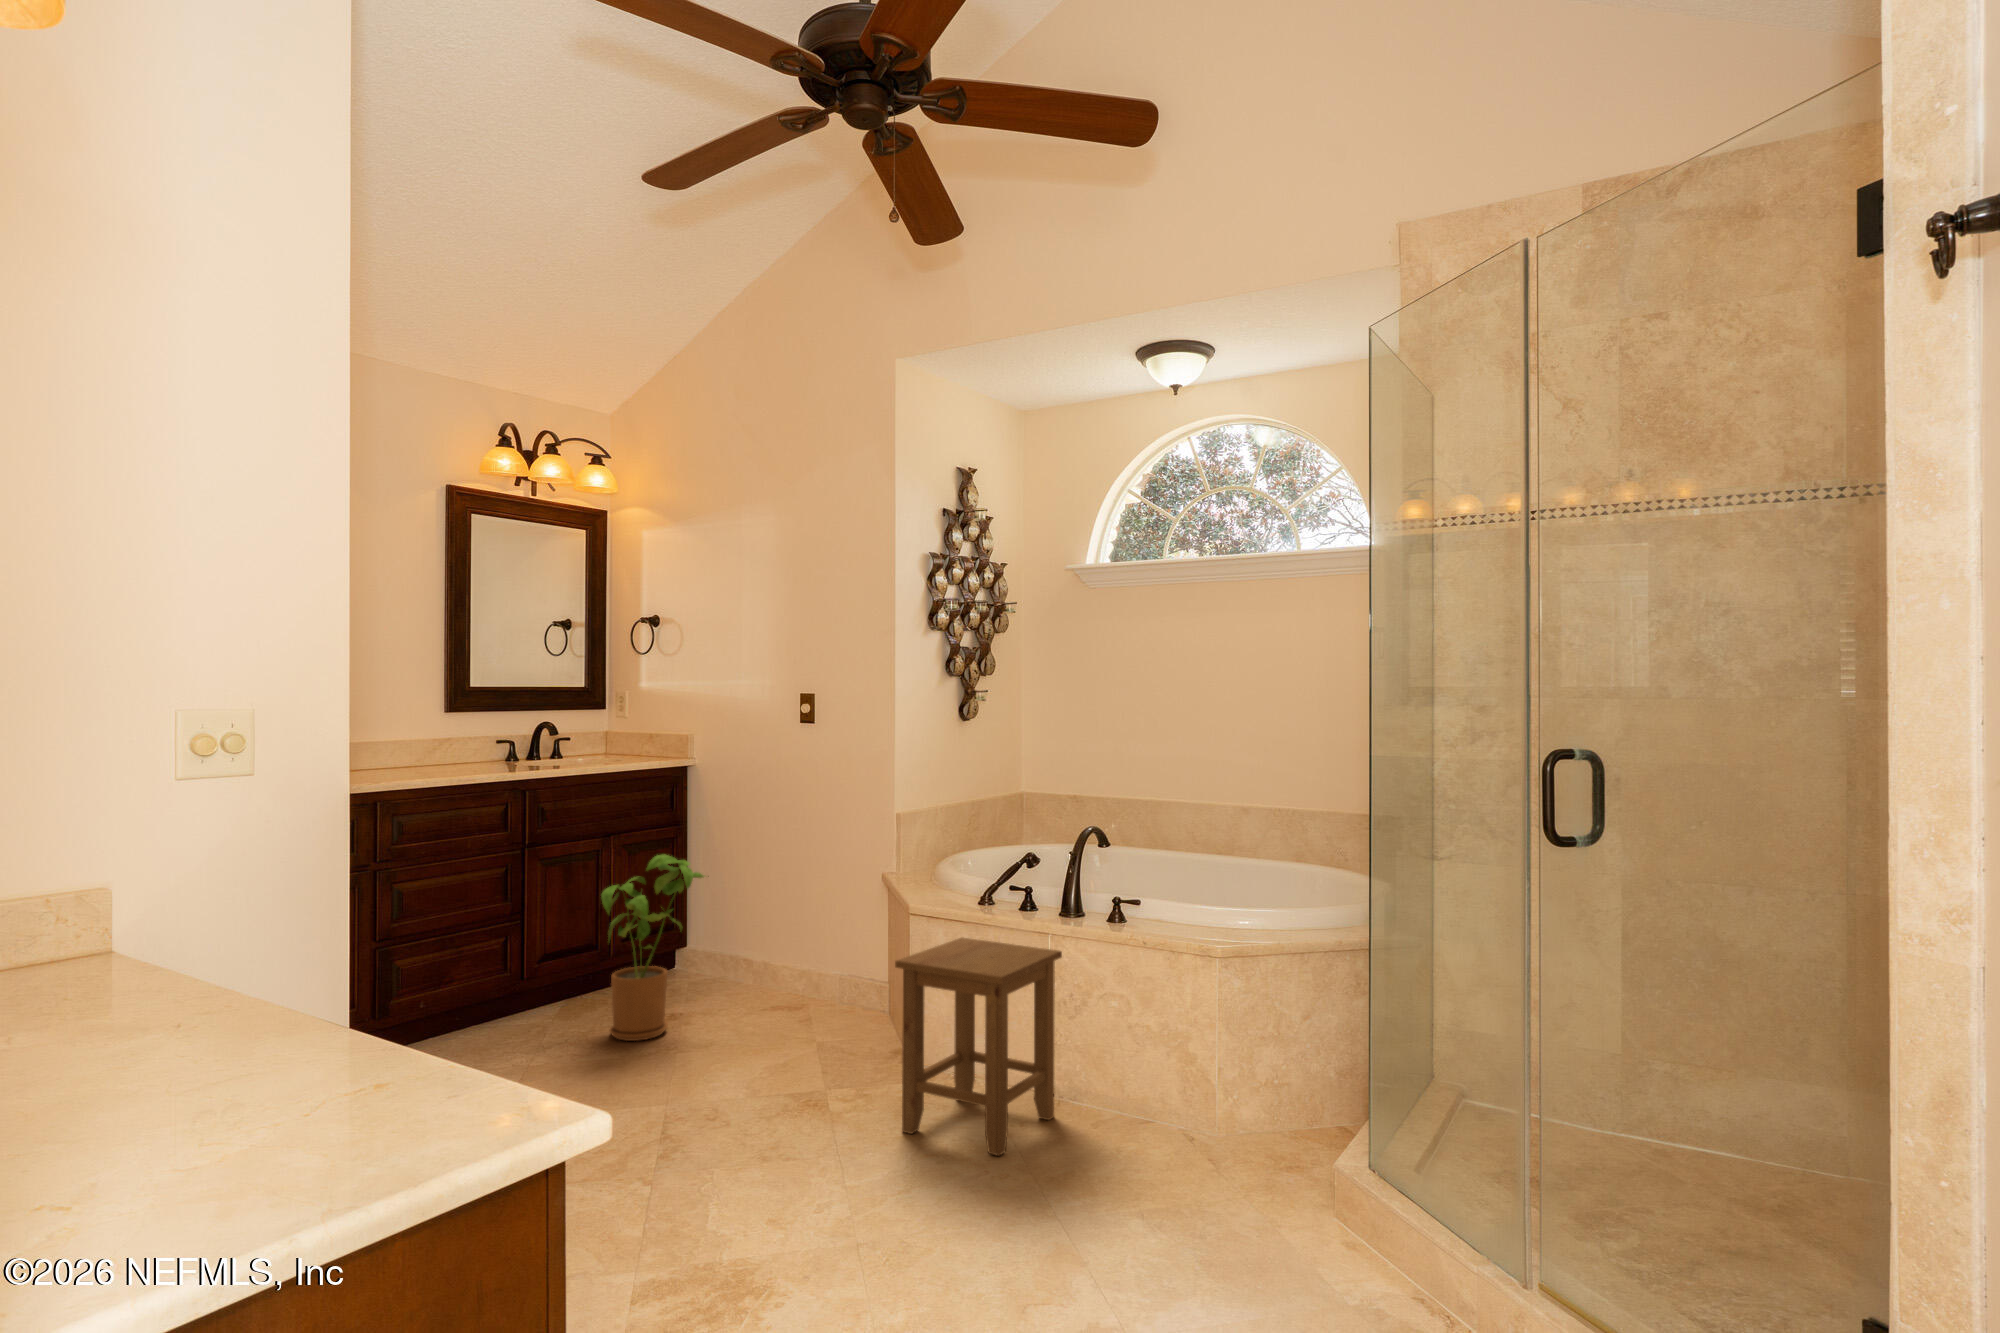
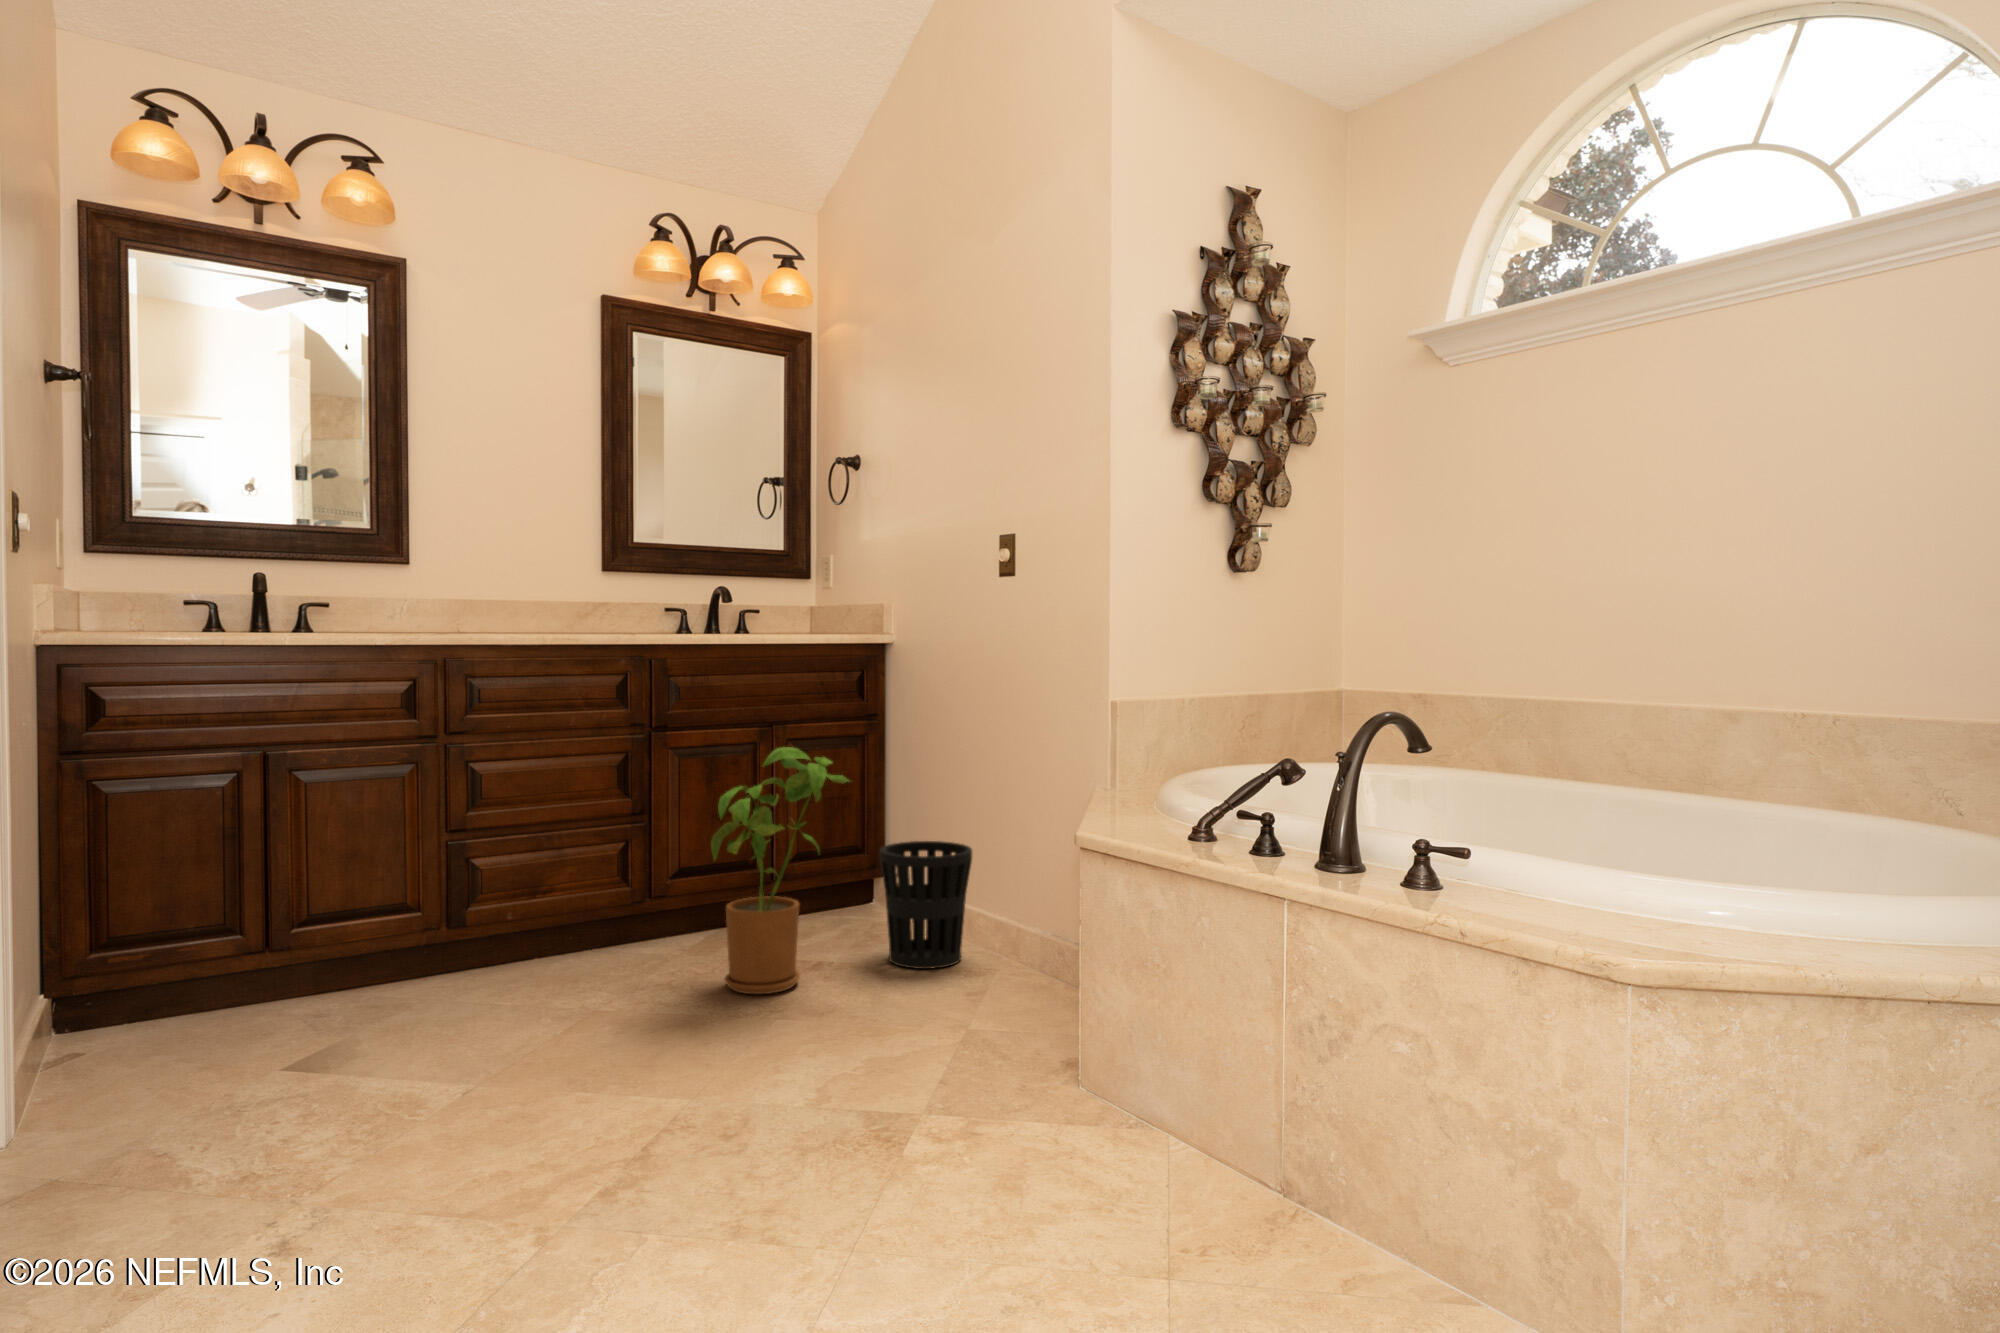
wastebasket: none [712,914,782,1010] -> present [880,841,972,969]
stool: present [895,938,1062,1156] -> none [991,888,1295,1284]

